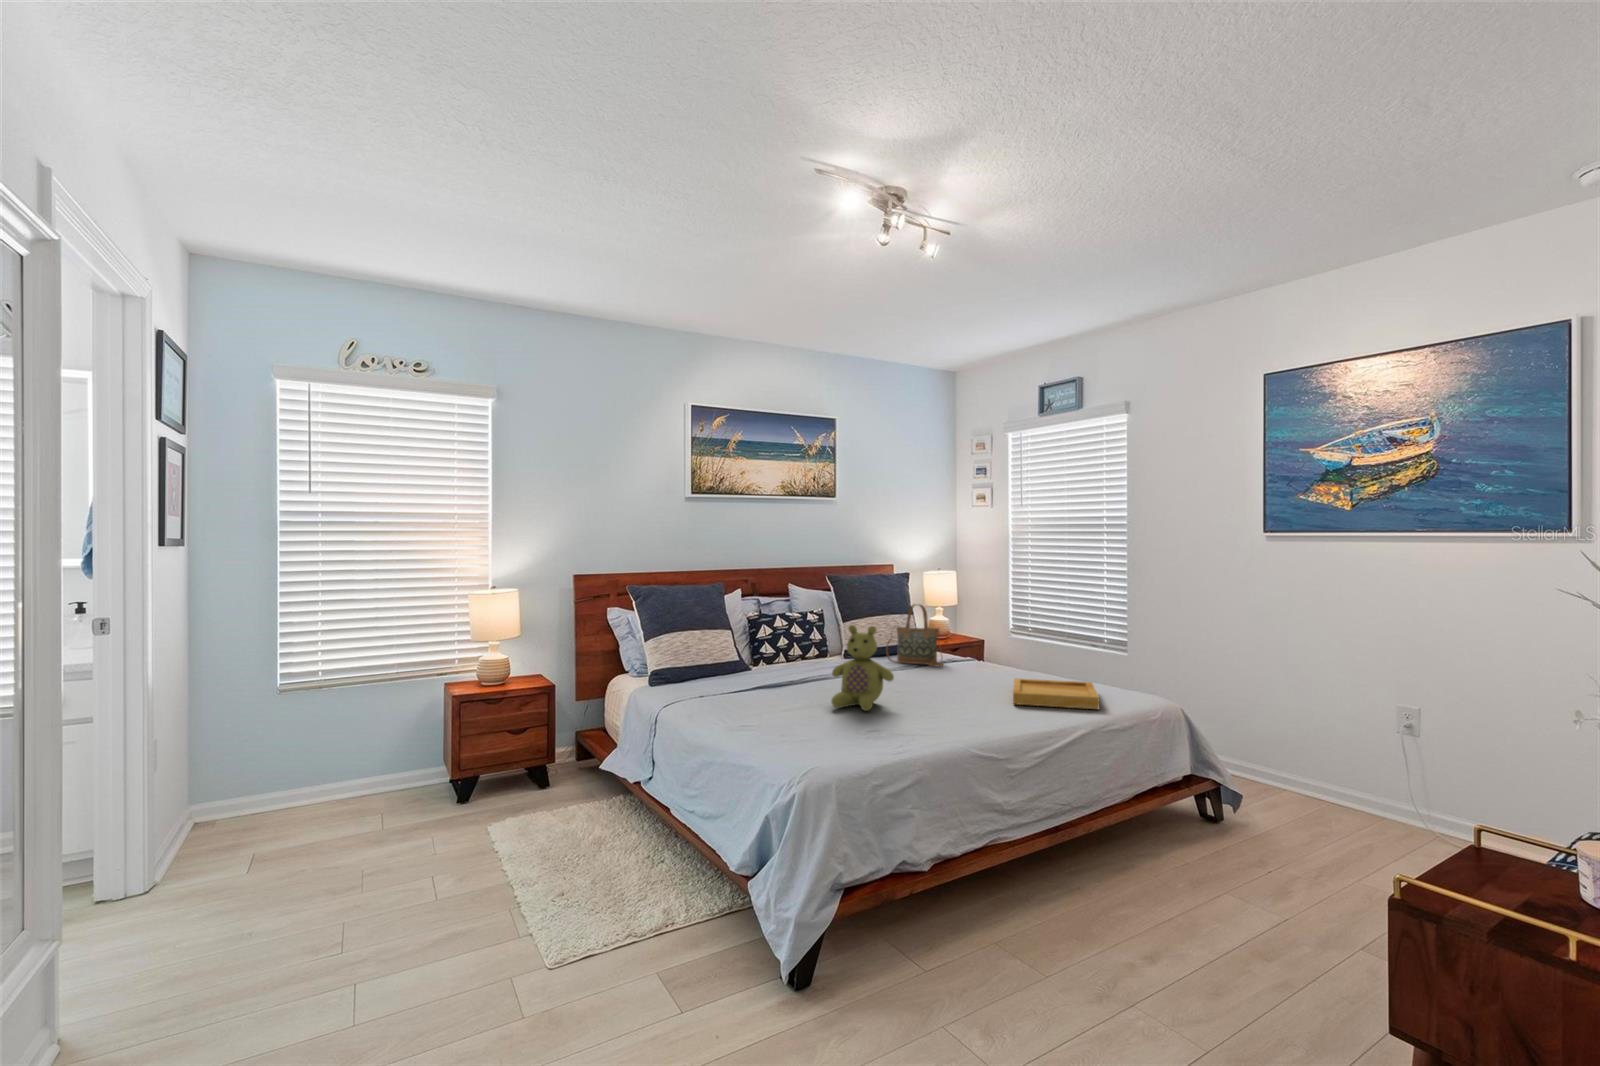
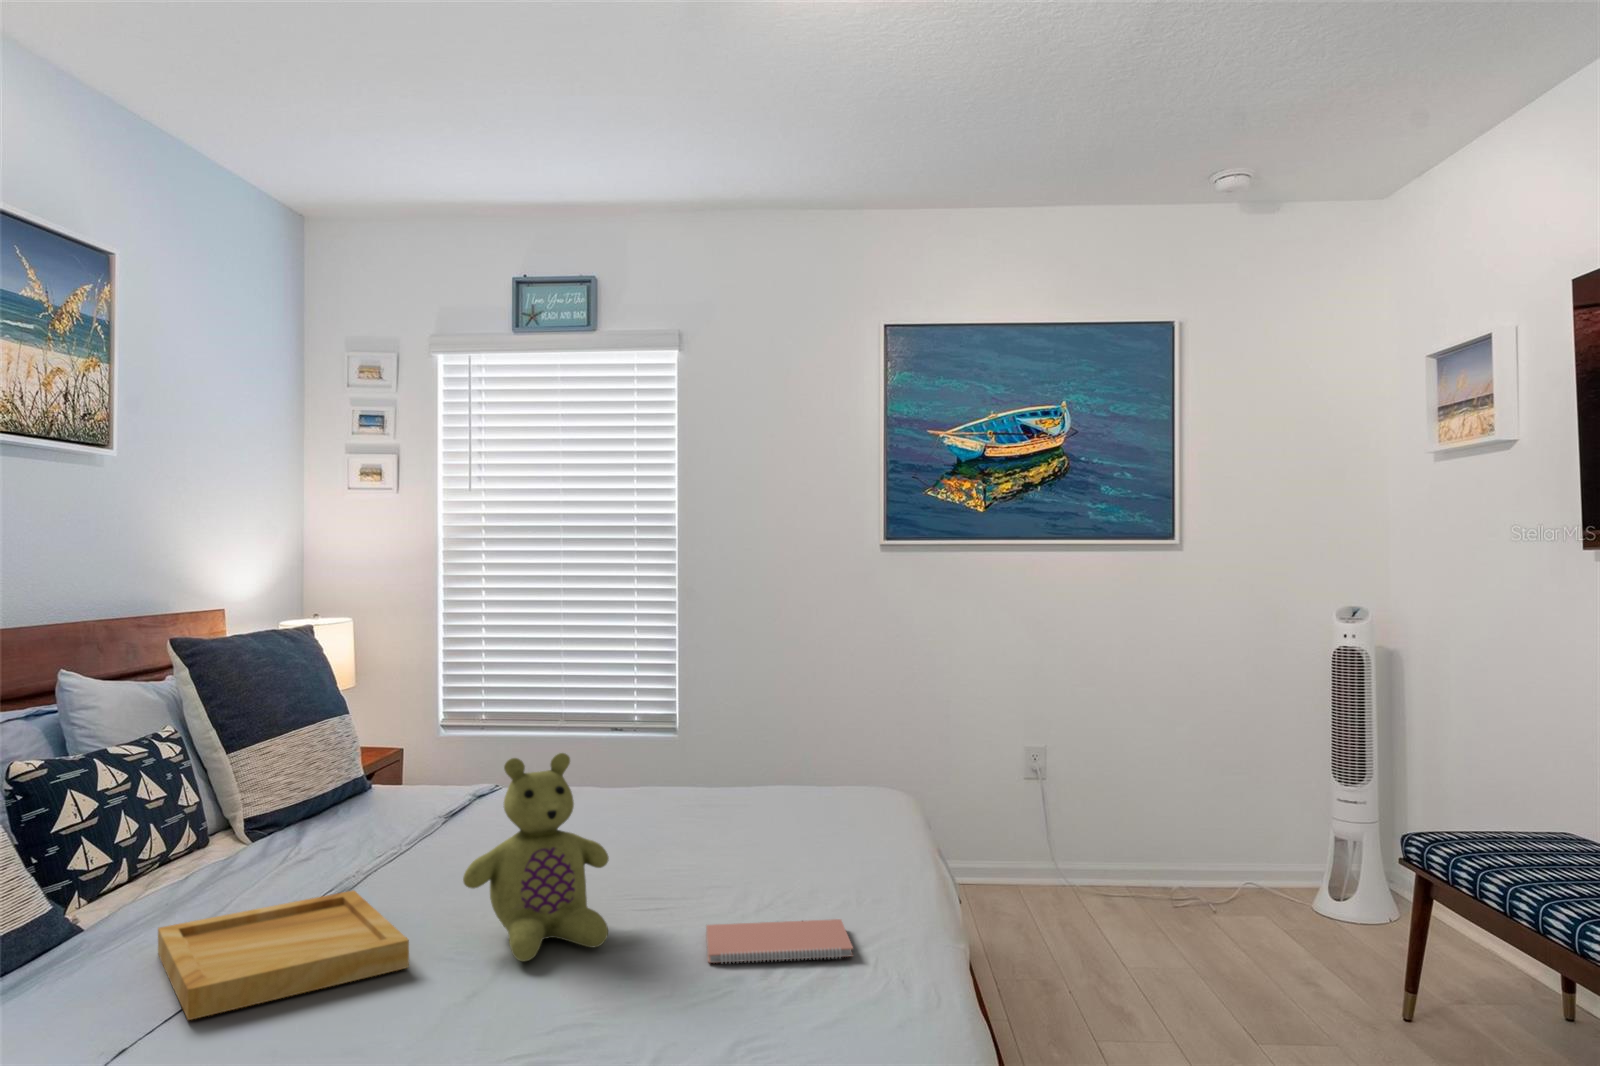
handbag: present [886,604,943,666] -> none [355,688,494,820]
tray: present [1013,678,1099,709] -> present [158,890,409,1020]
notebook: none [892,715,972,739] -> present [706,919,853,963]

